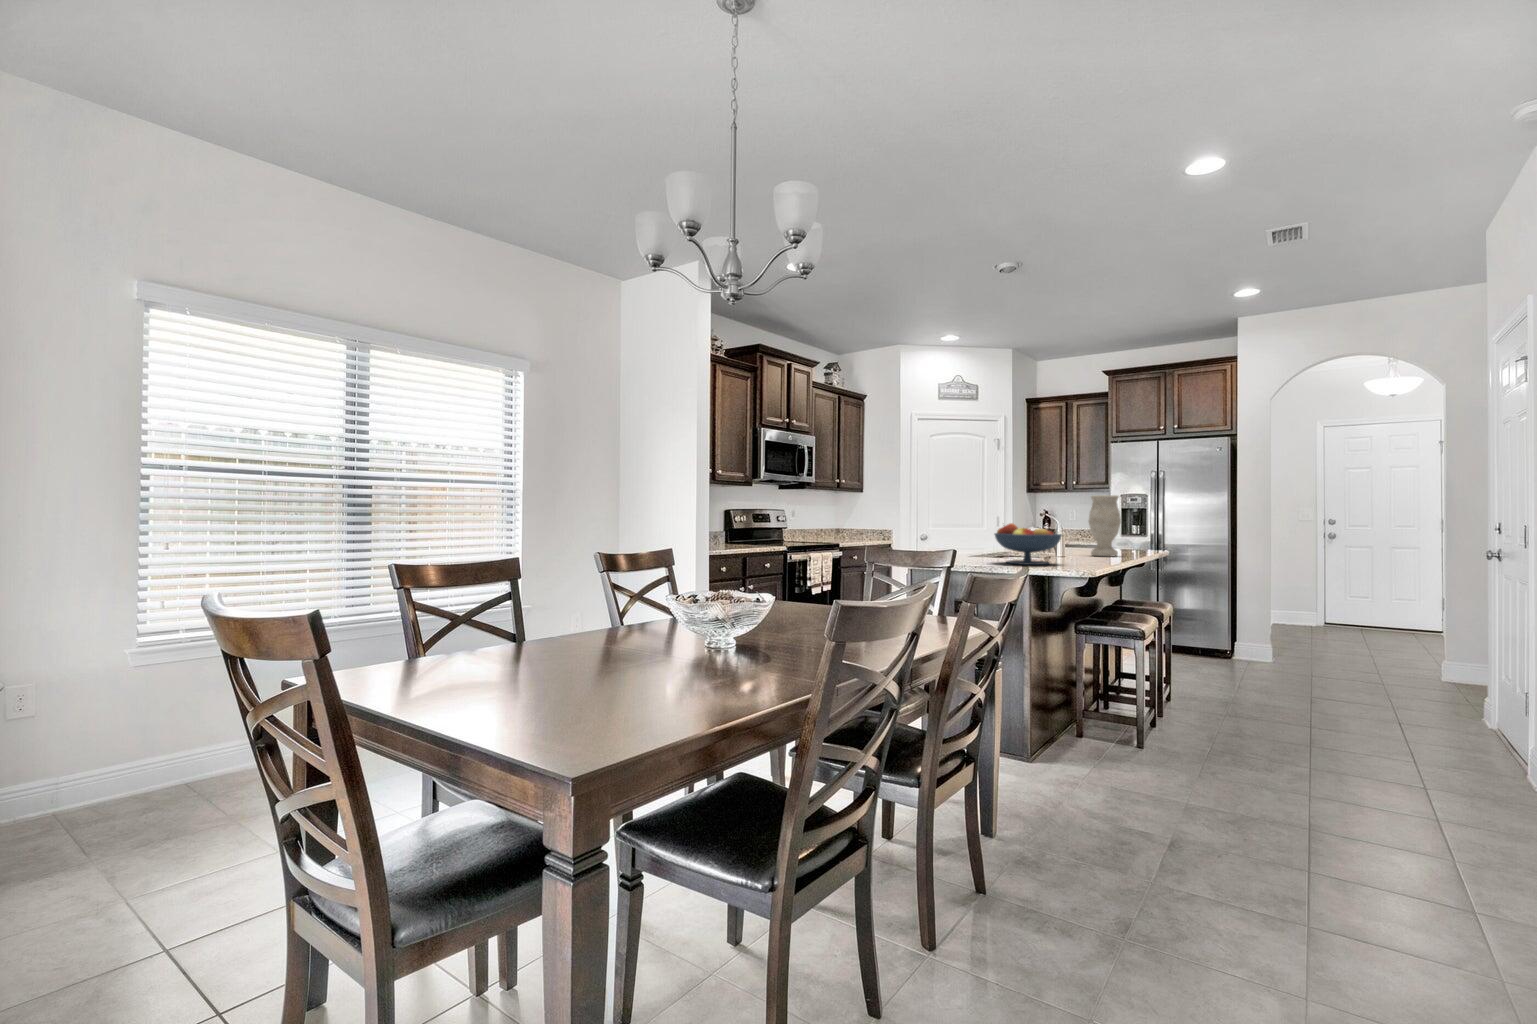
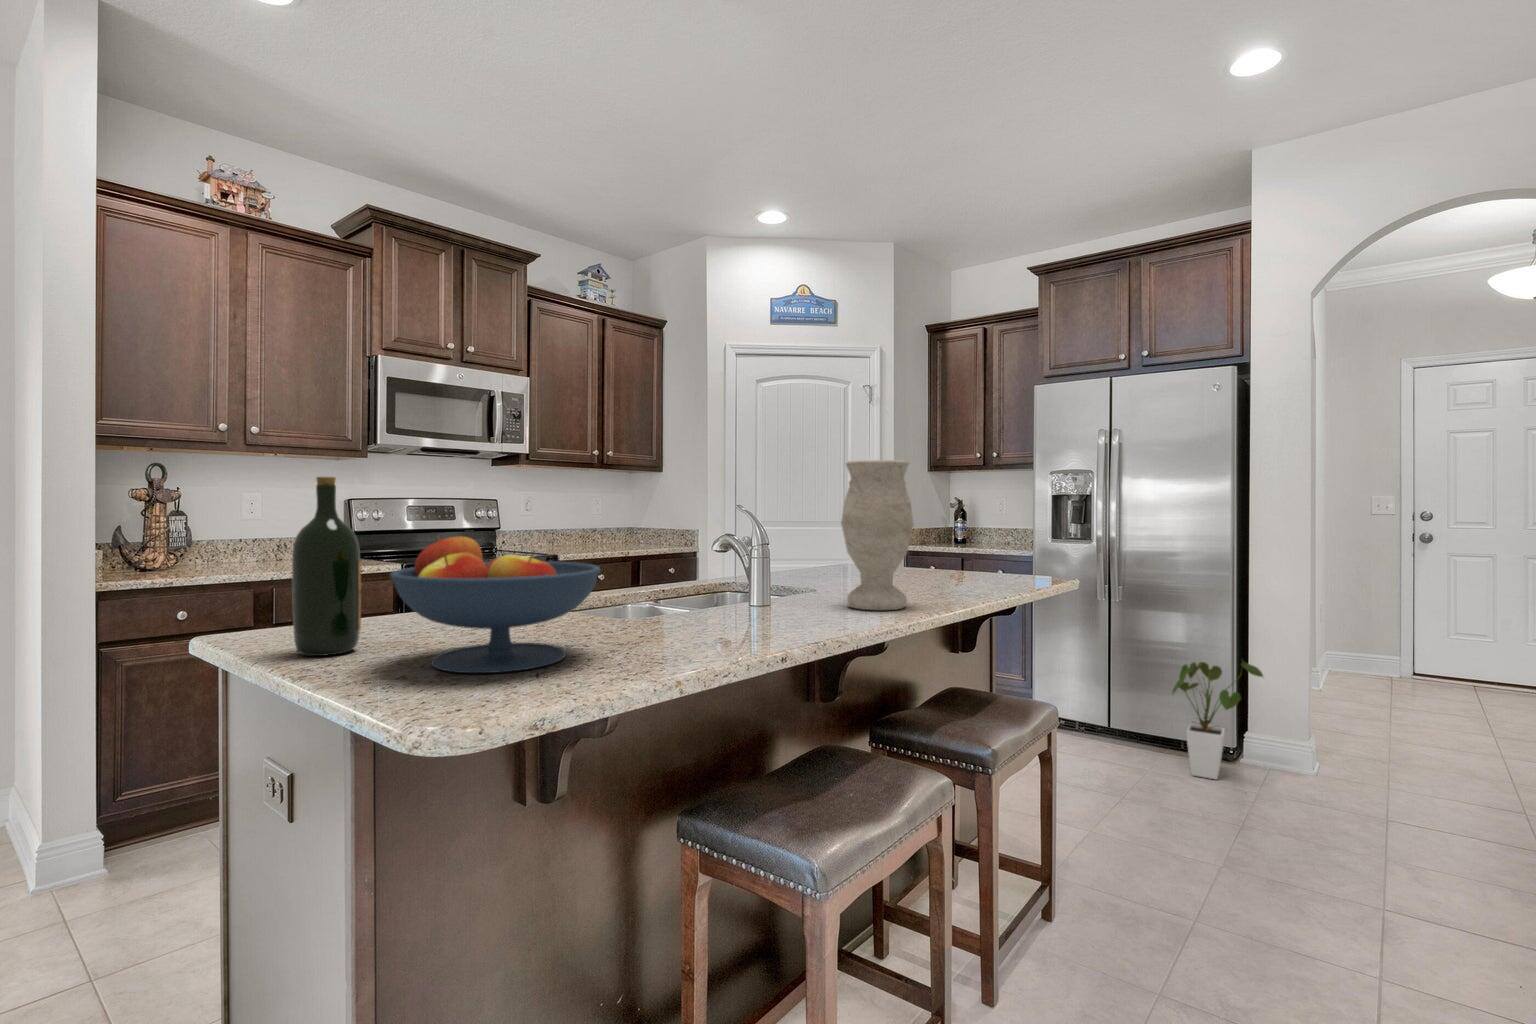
wine bottle: none [948,503,969,563] -> present [292,477,361,656]
house plant: none [1198,599,1248,664] -> present [1172,661,1263,779]

